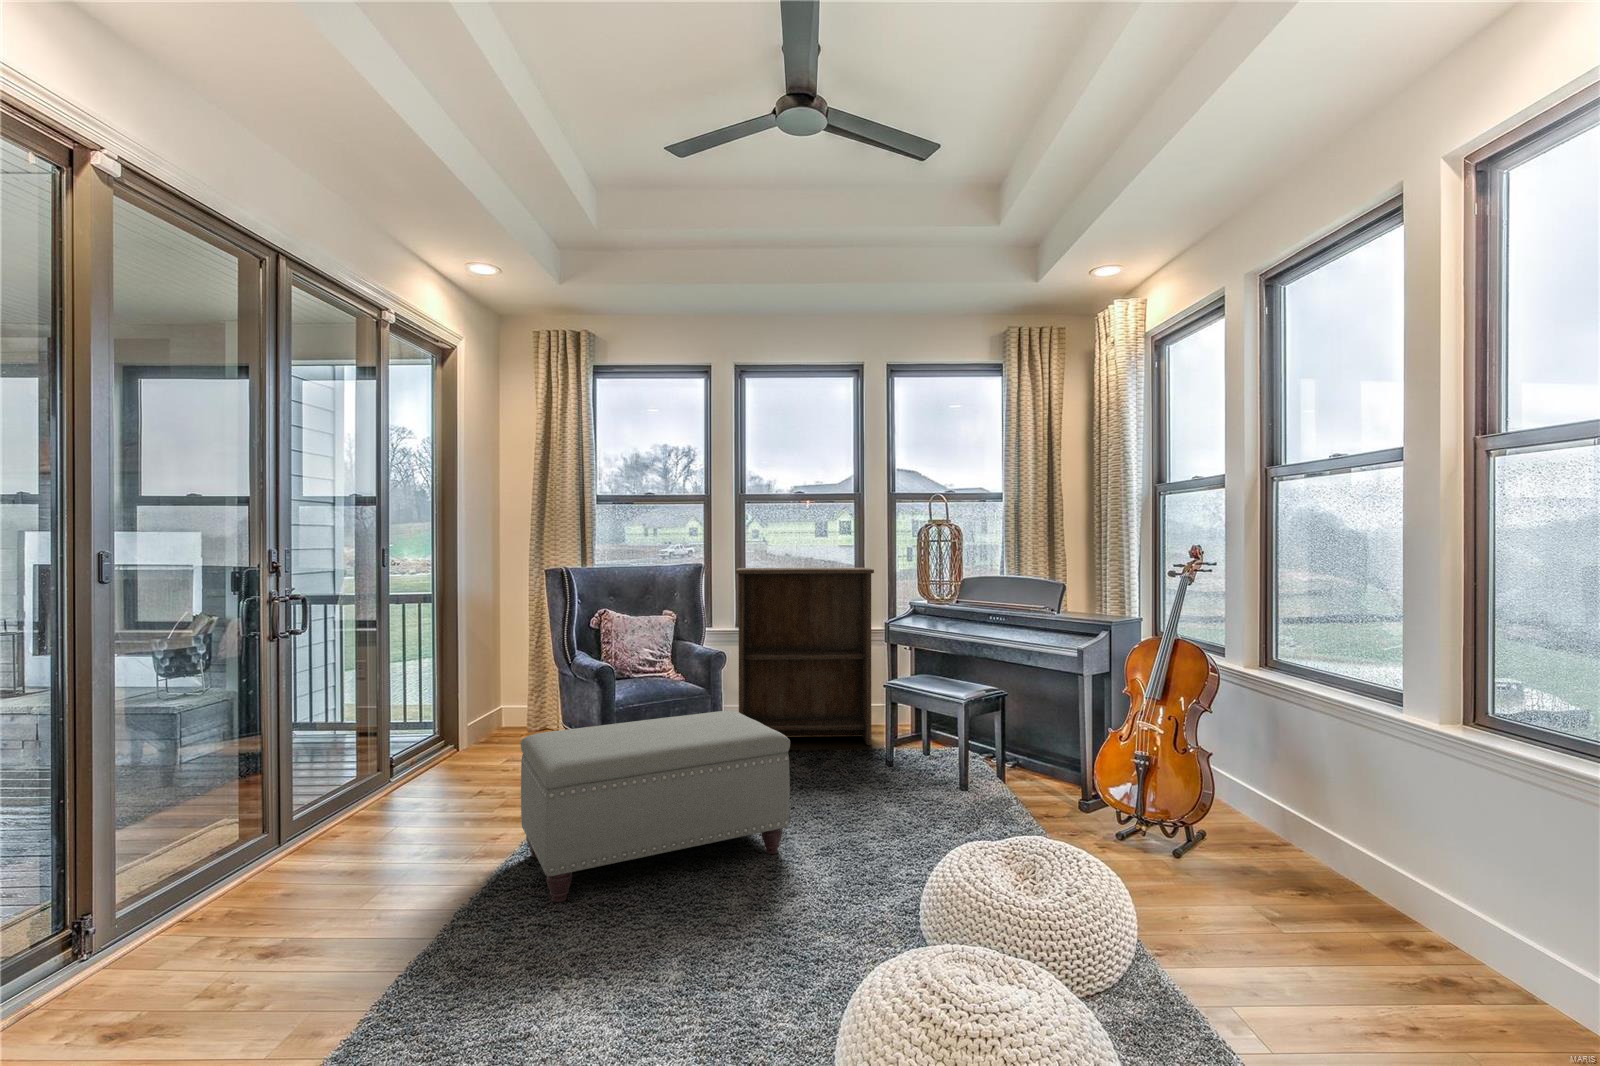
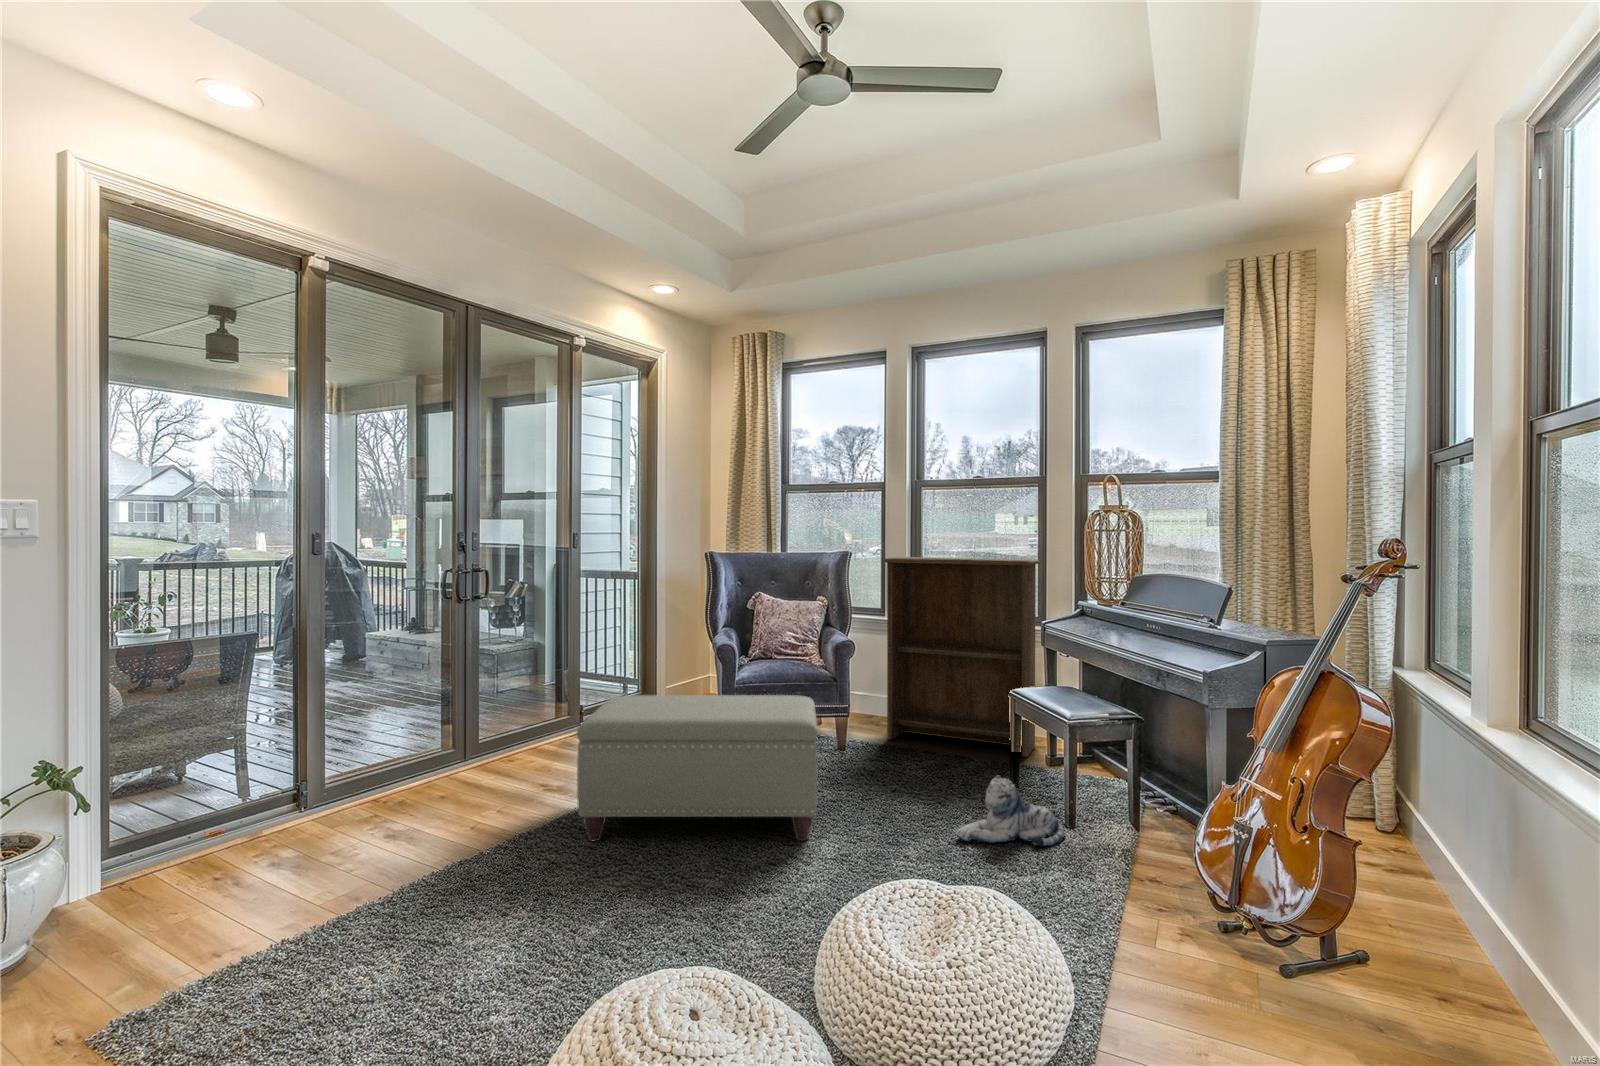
plush toy: none [897,761,973,825] -> present [956,776,1065,846]

